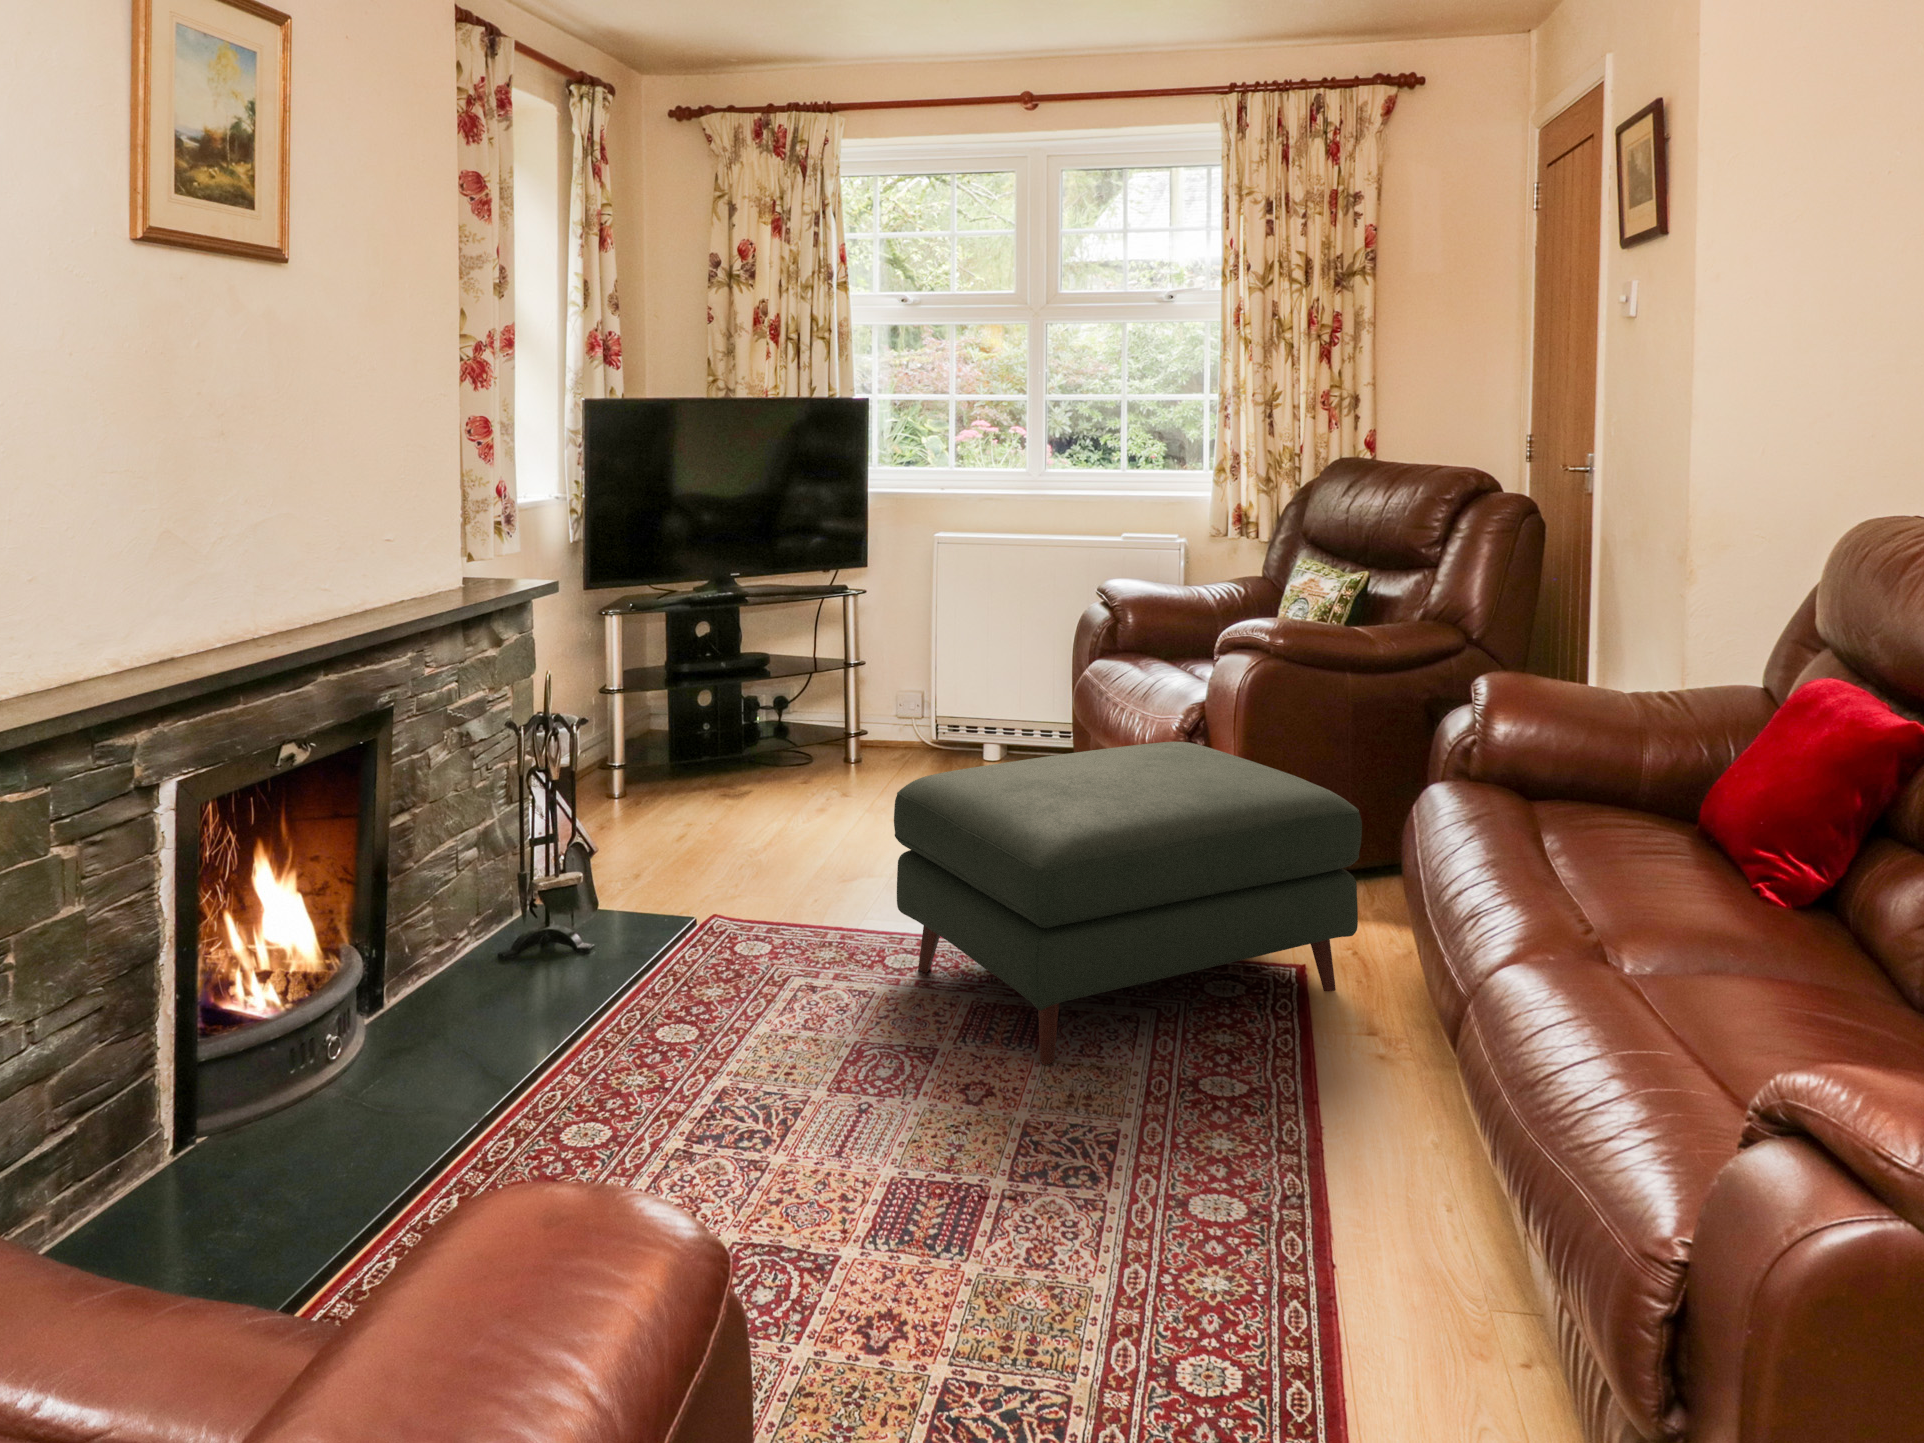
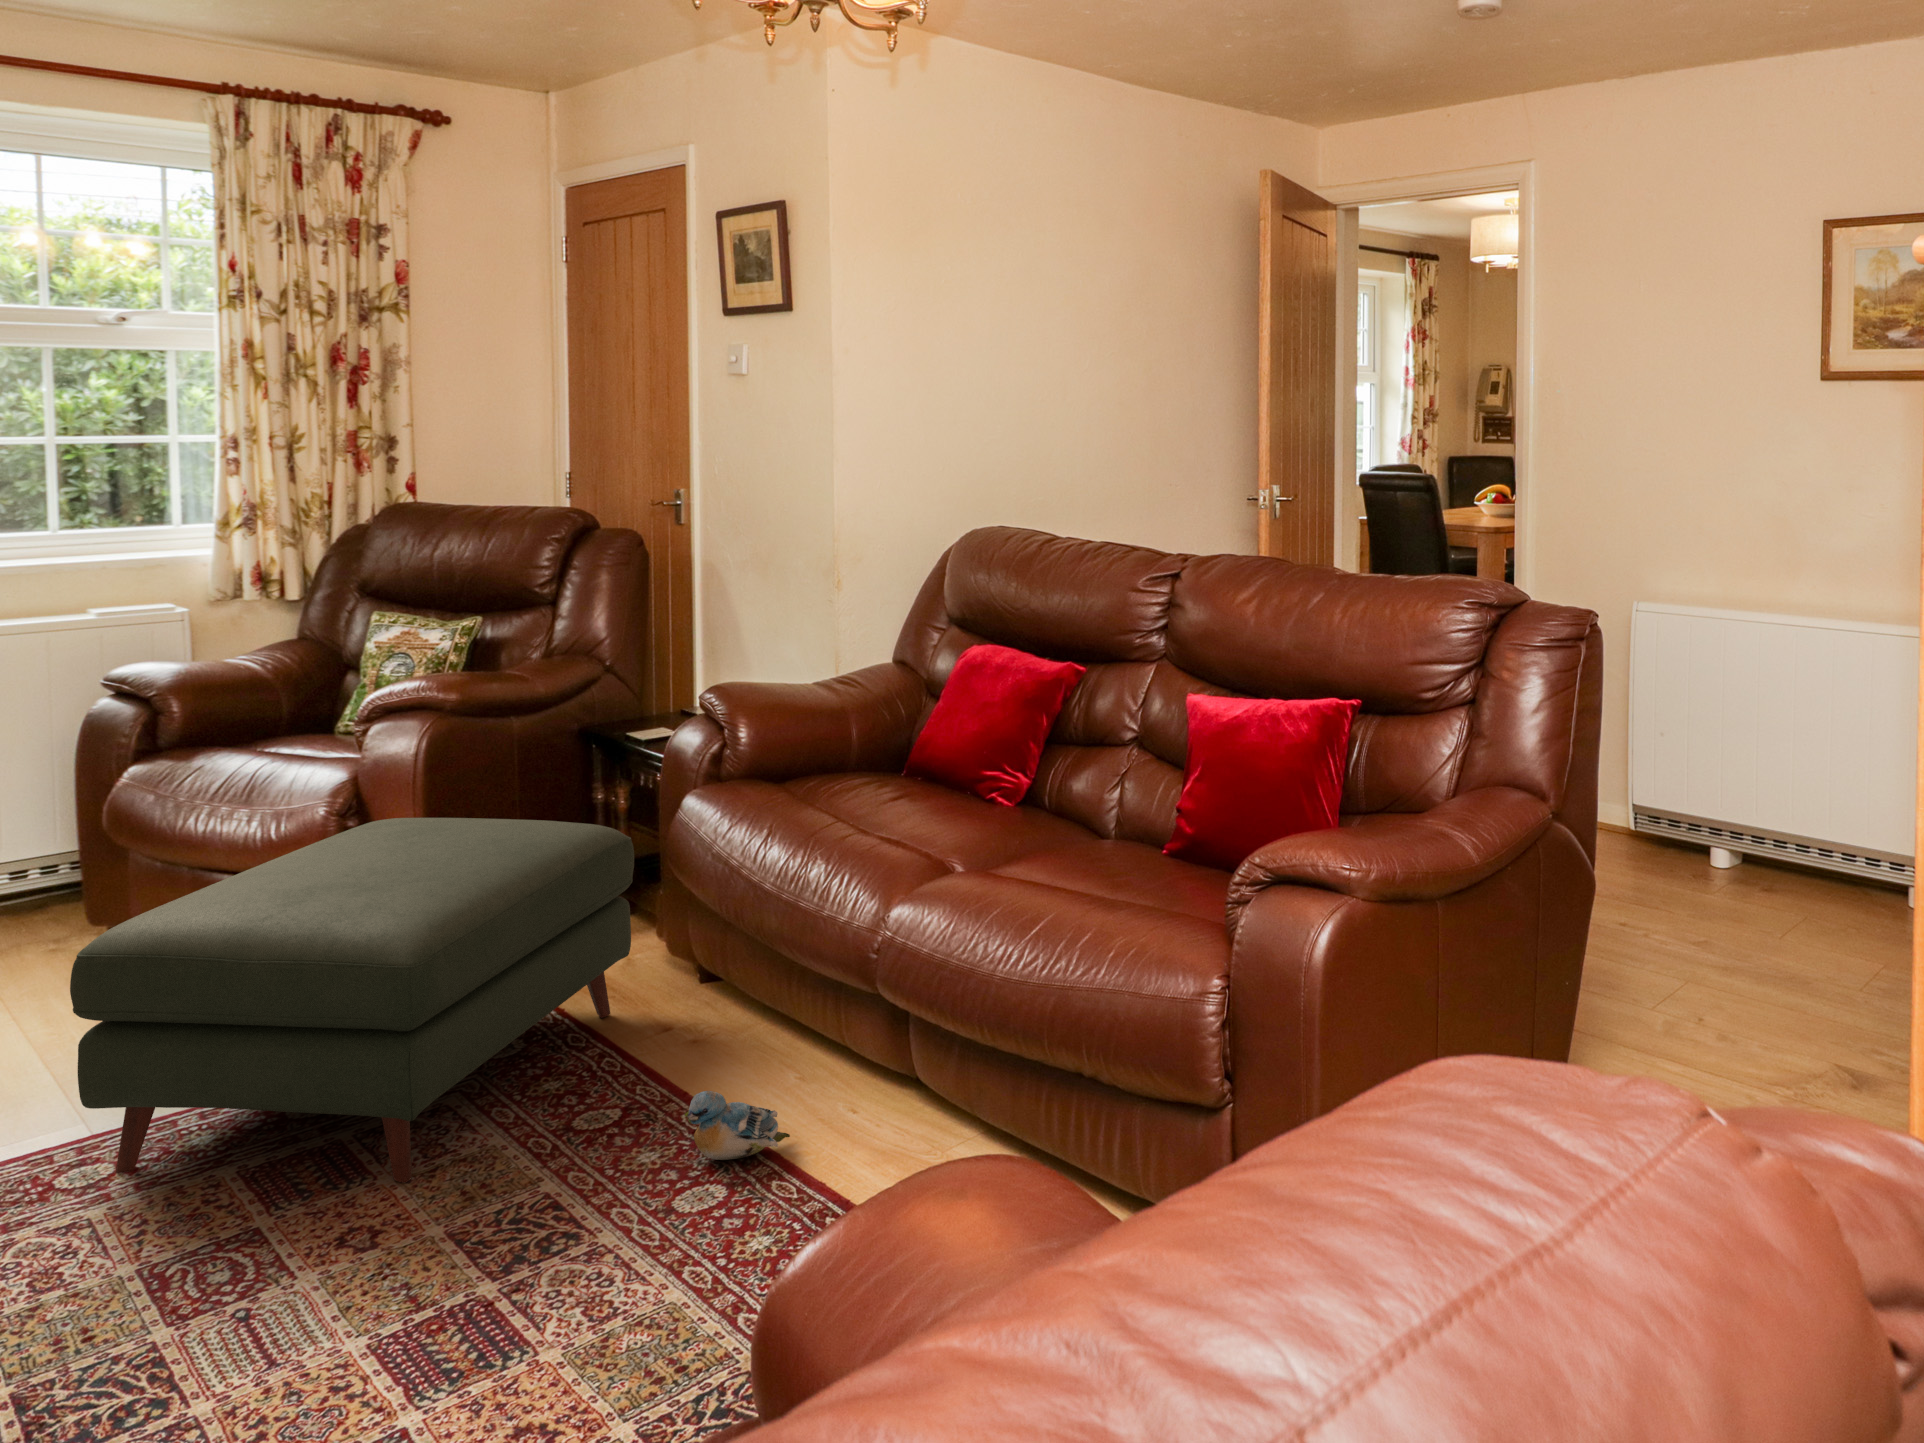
plush toy: none [1241,1095,1347,1193] -> present [685,1091,790,1160]

